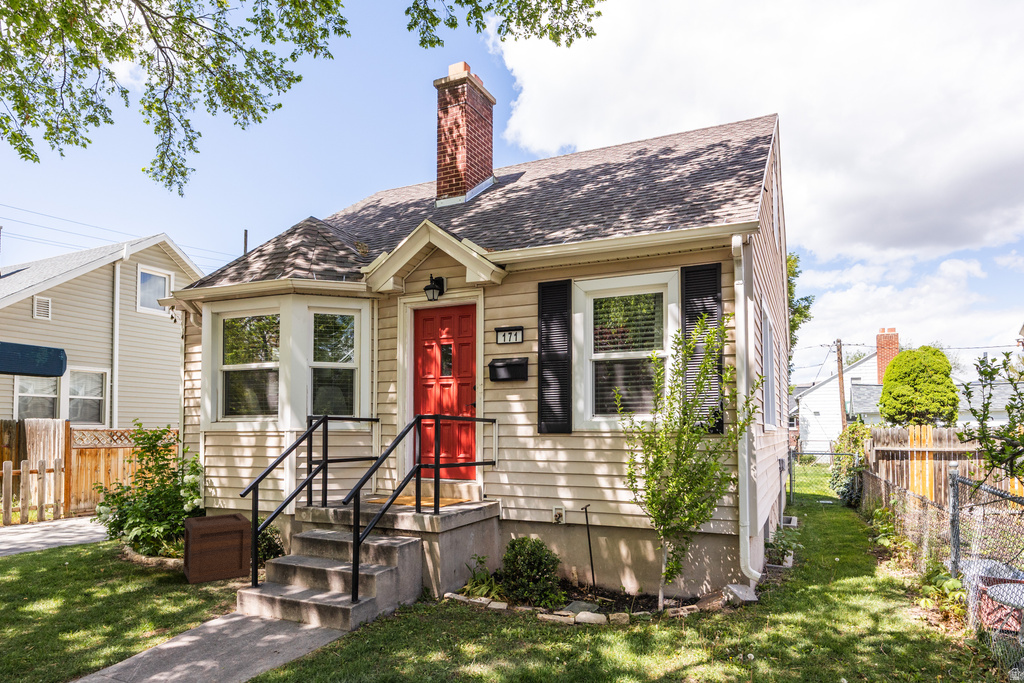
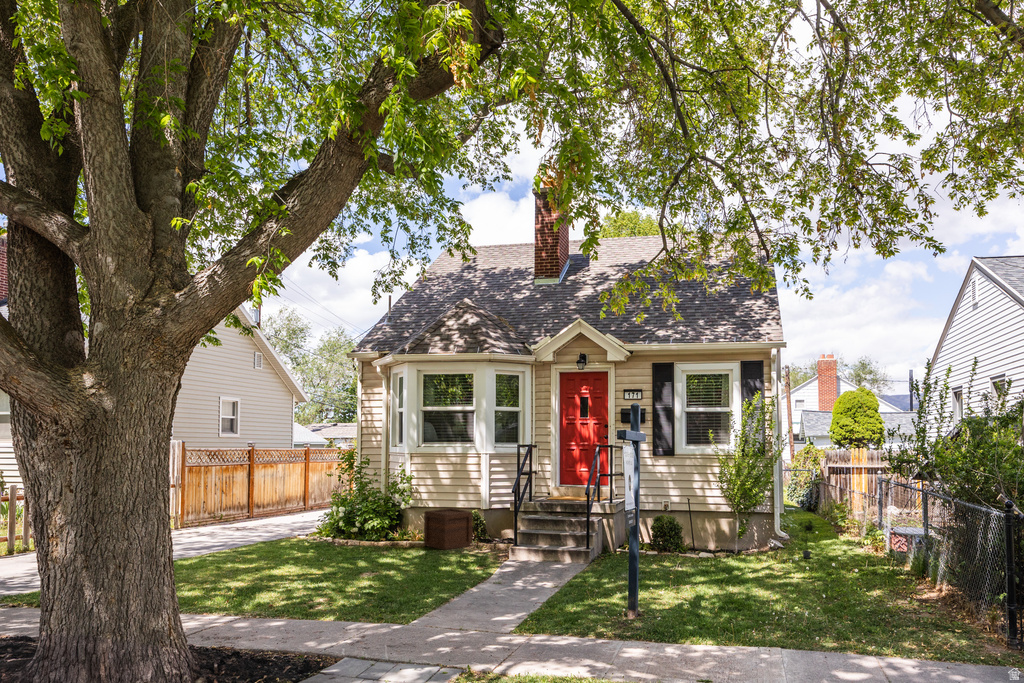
potted plant: none [770,561,809,646] -> present [799,521,816,559]

